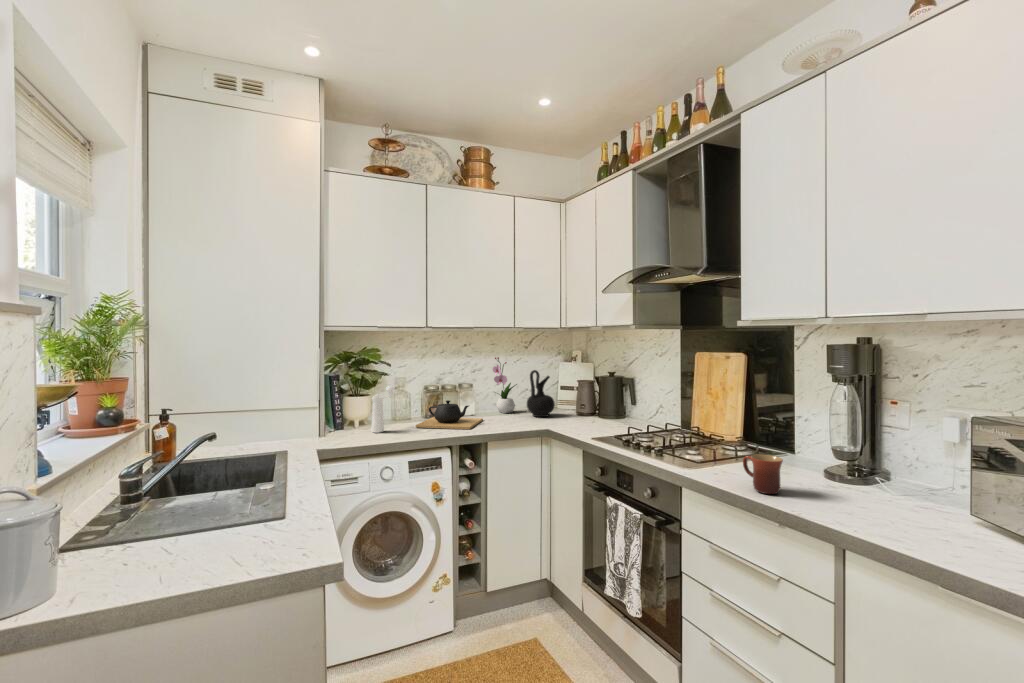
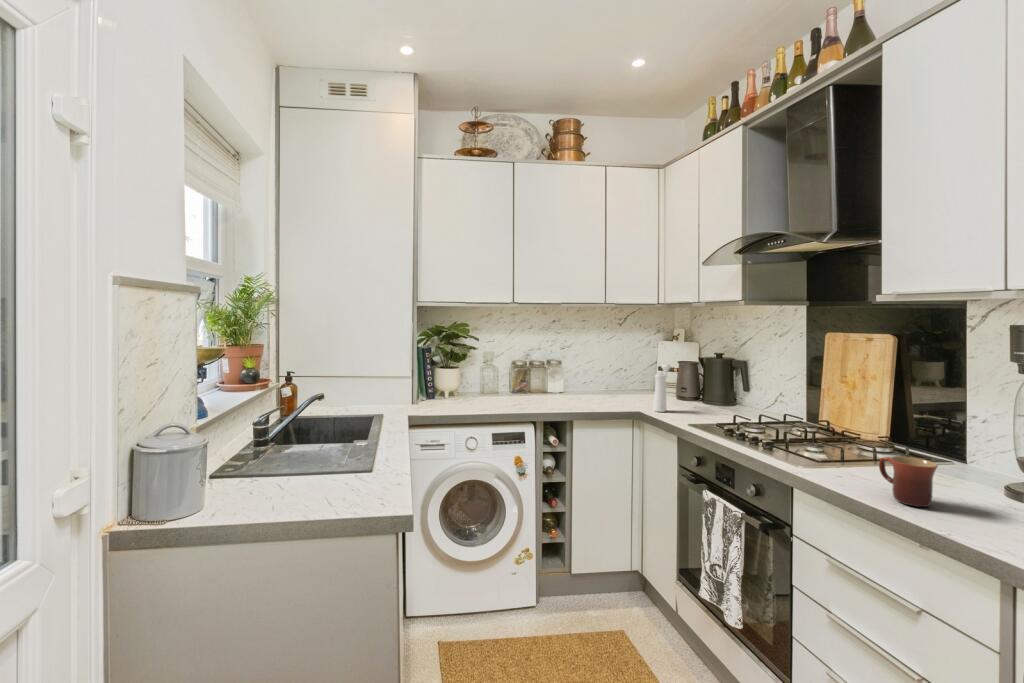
flower arrangement: present [492,357,517,413] -> none [583,336,609,393]
ceramic jug: present [527,370,555,417] -> none [618,350,648,399]
pepper mill: present [372,386,394,433] -> present [654,364,671,412]
teapot: present [415,400,483,429] -> none [502,378,571,408]

